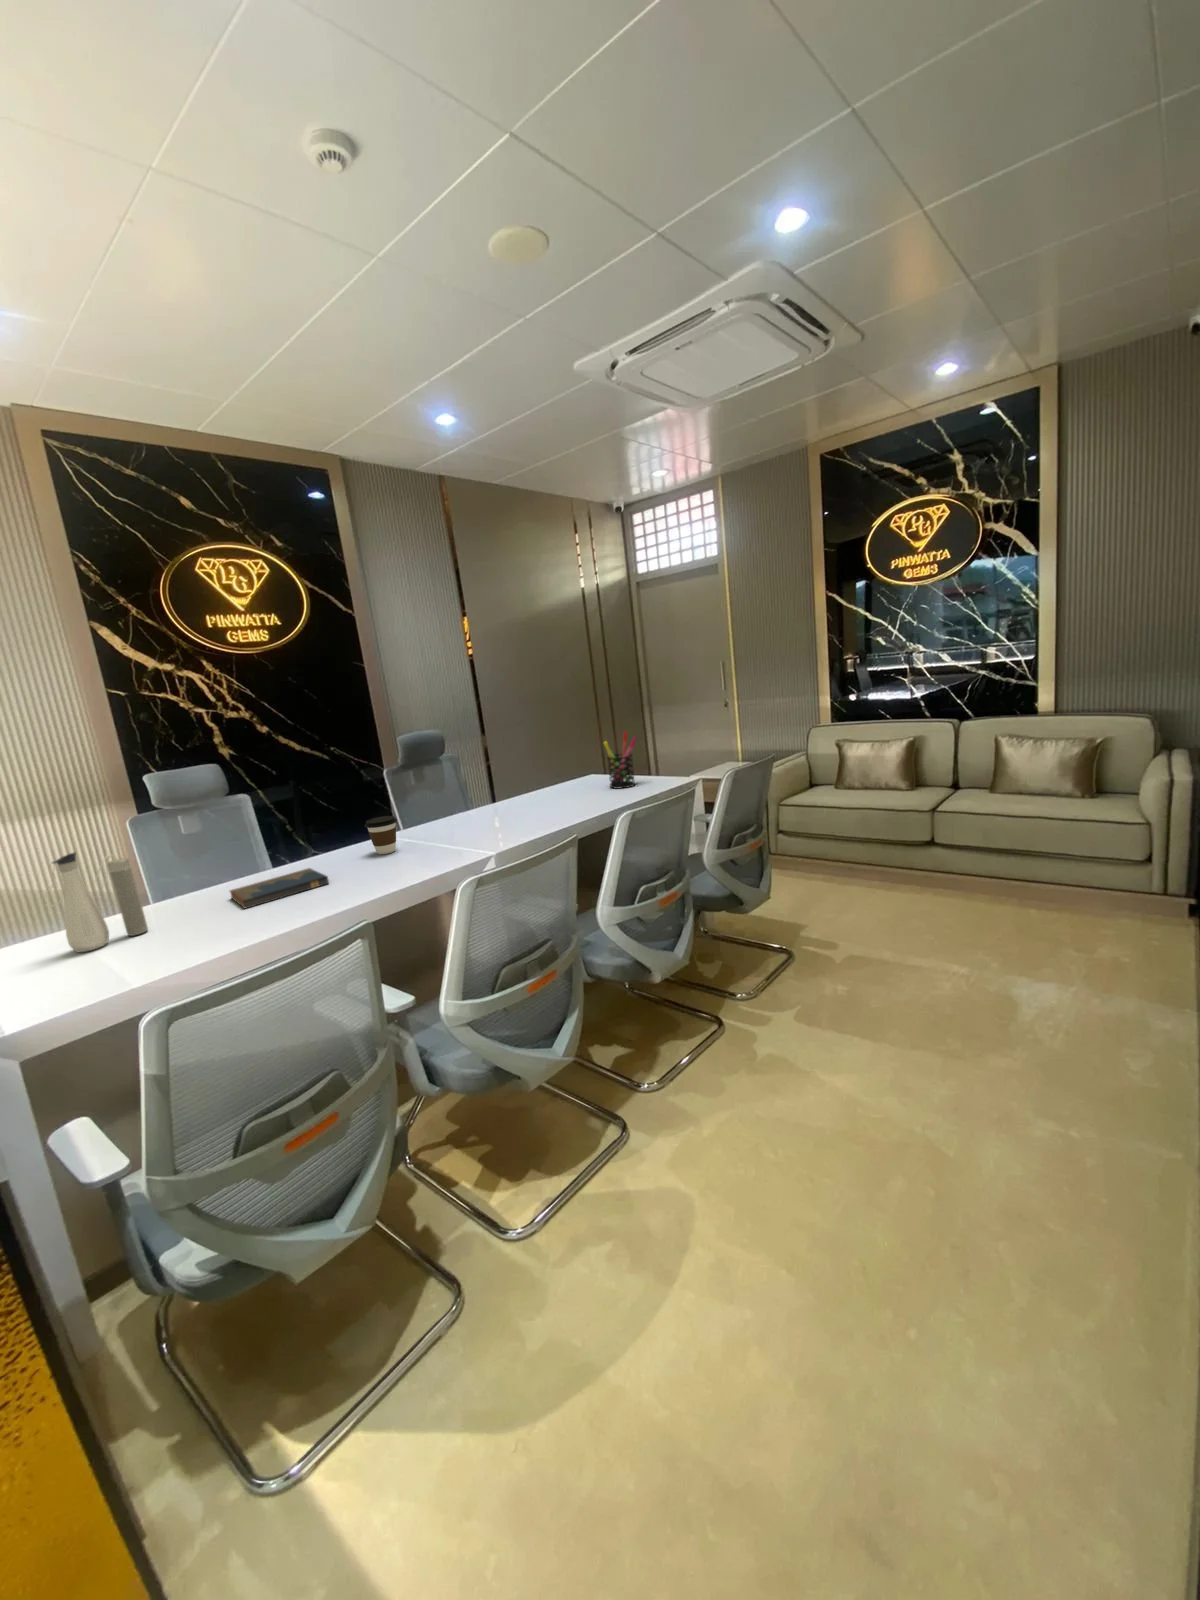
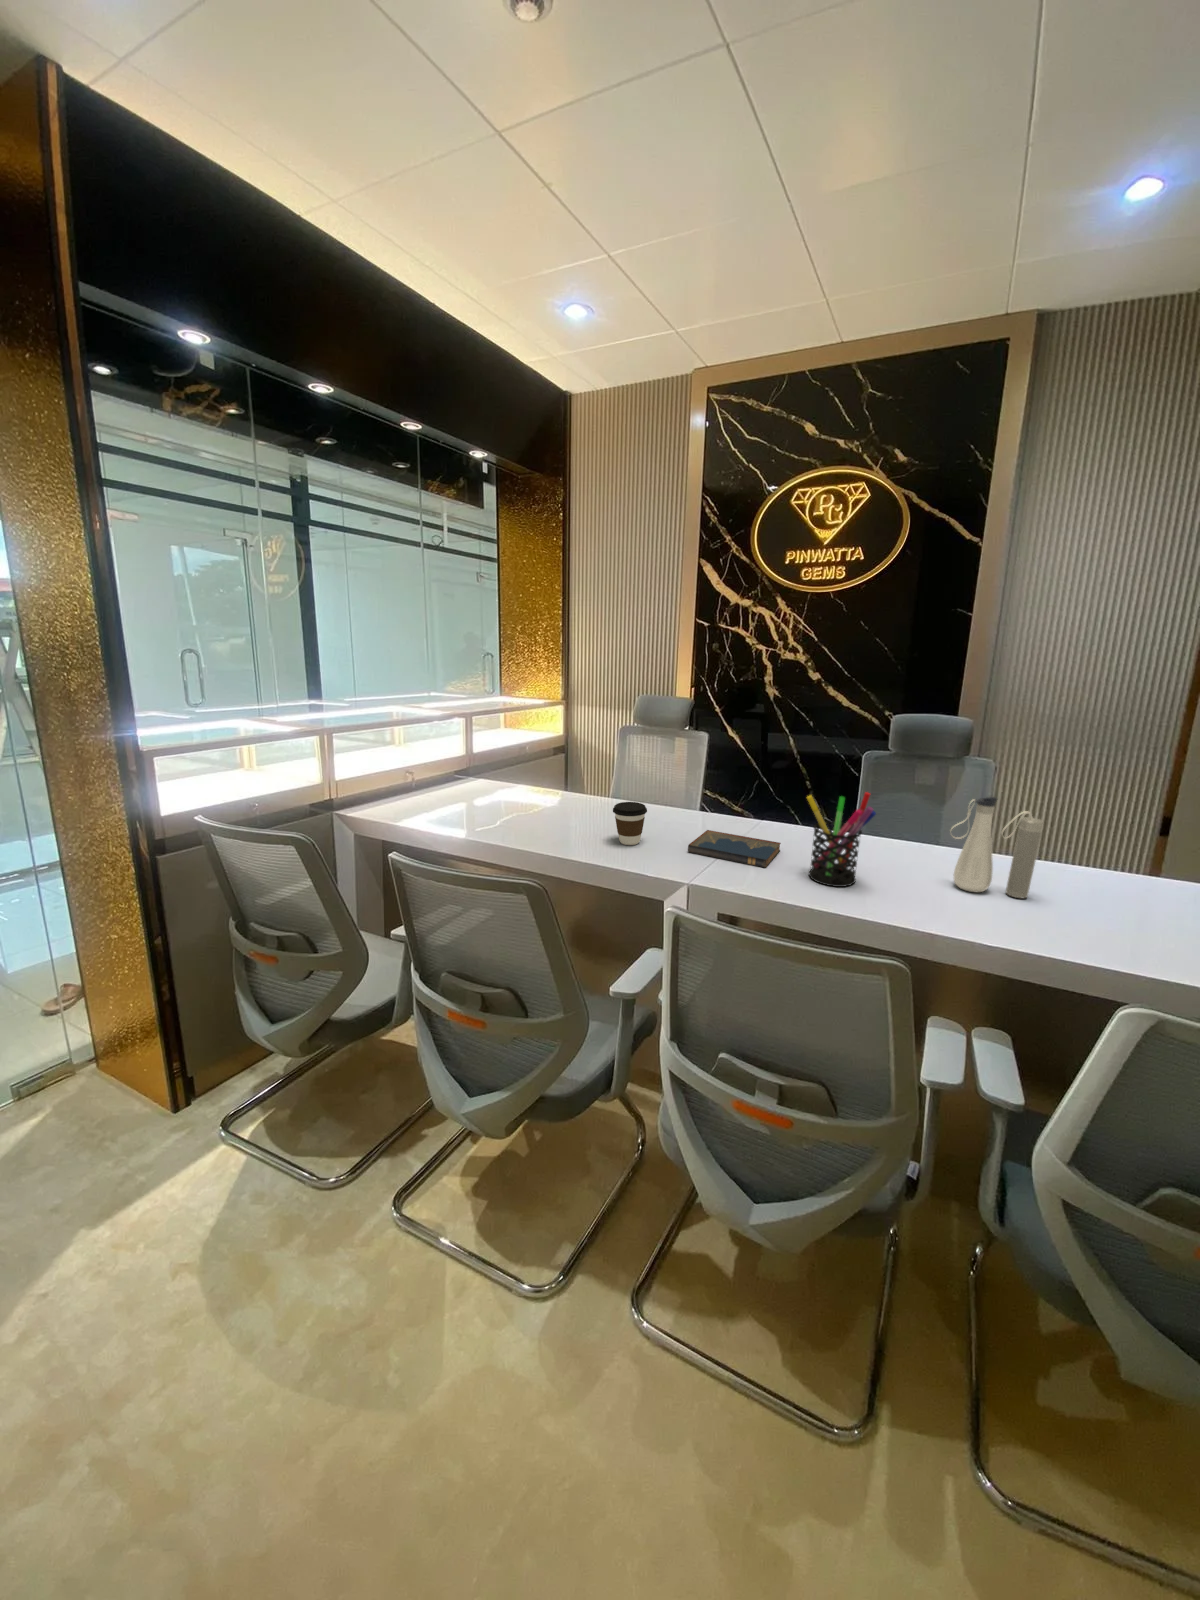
pen holder: present [603,732,637,789] -> present [807,792,876,887]
water bottle: present [43,853,148,952] -> present [953,797,1044,898]
hardcover book: present [230,868,329,908] -> present [688,830,781,868]

